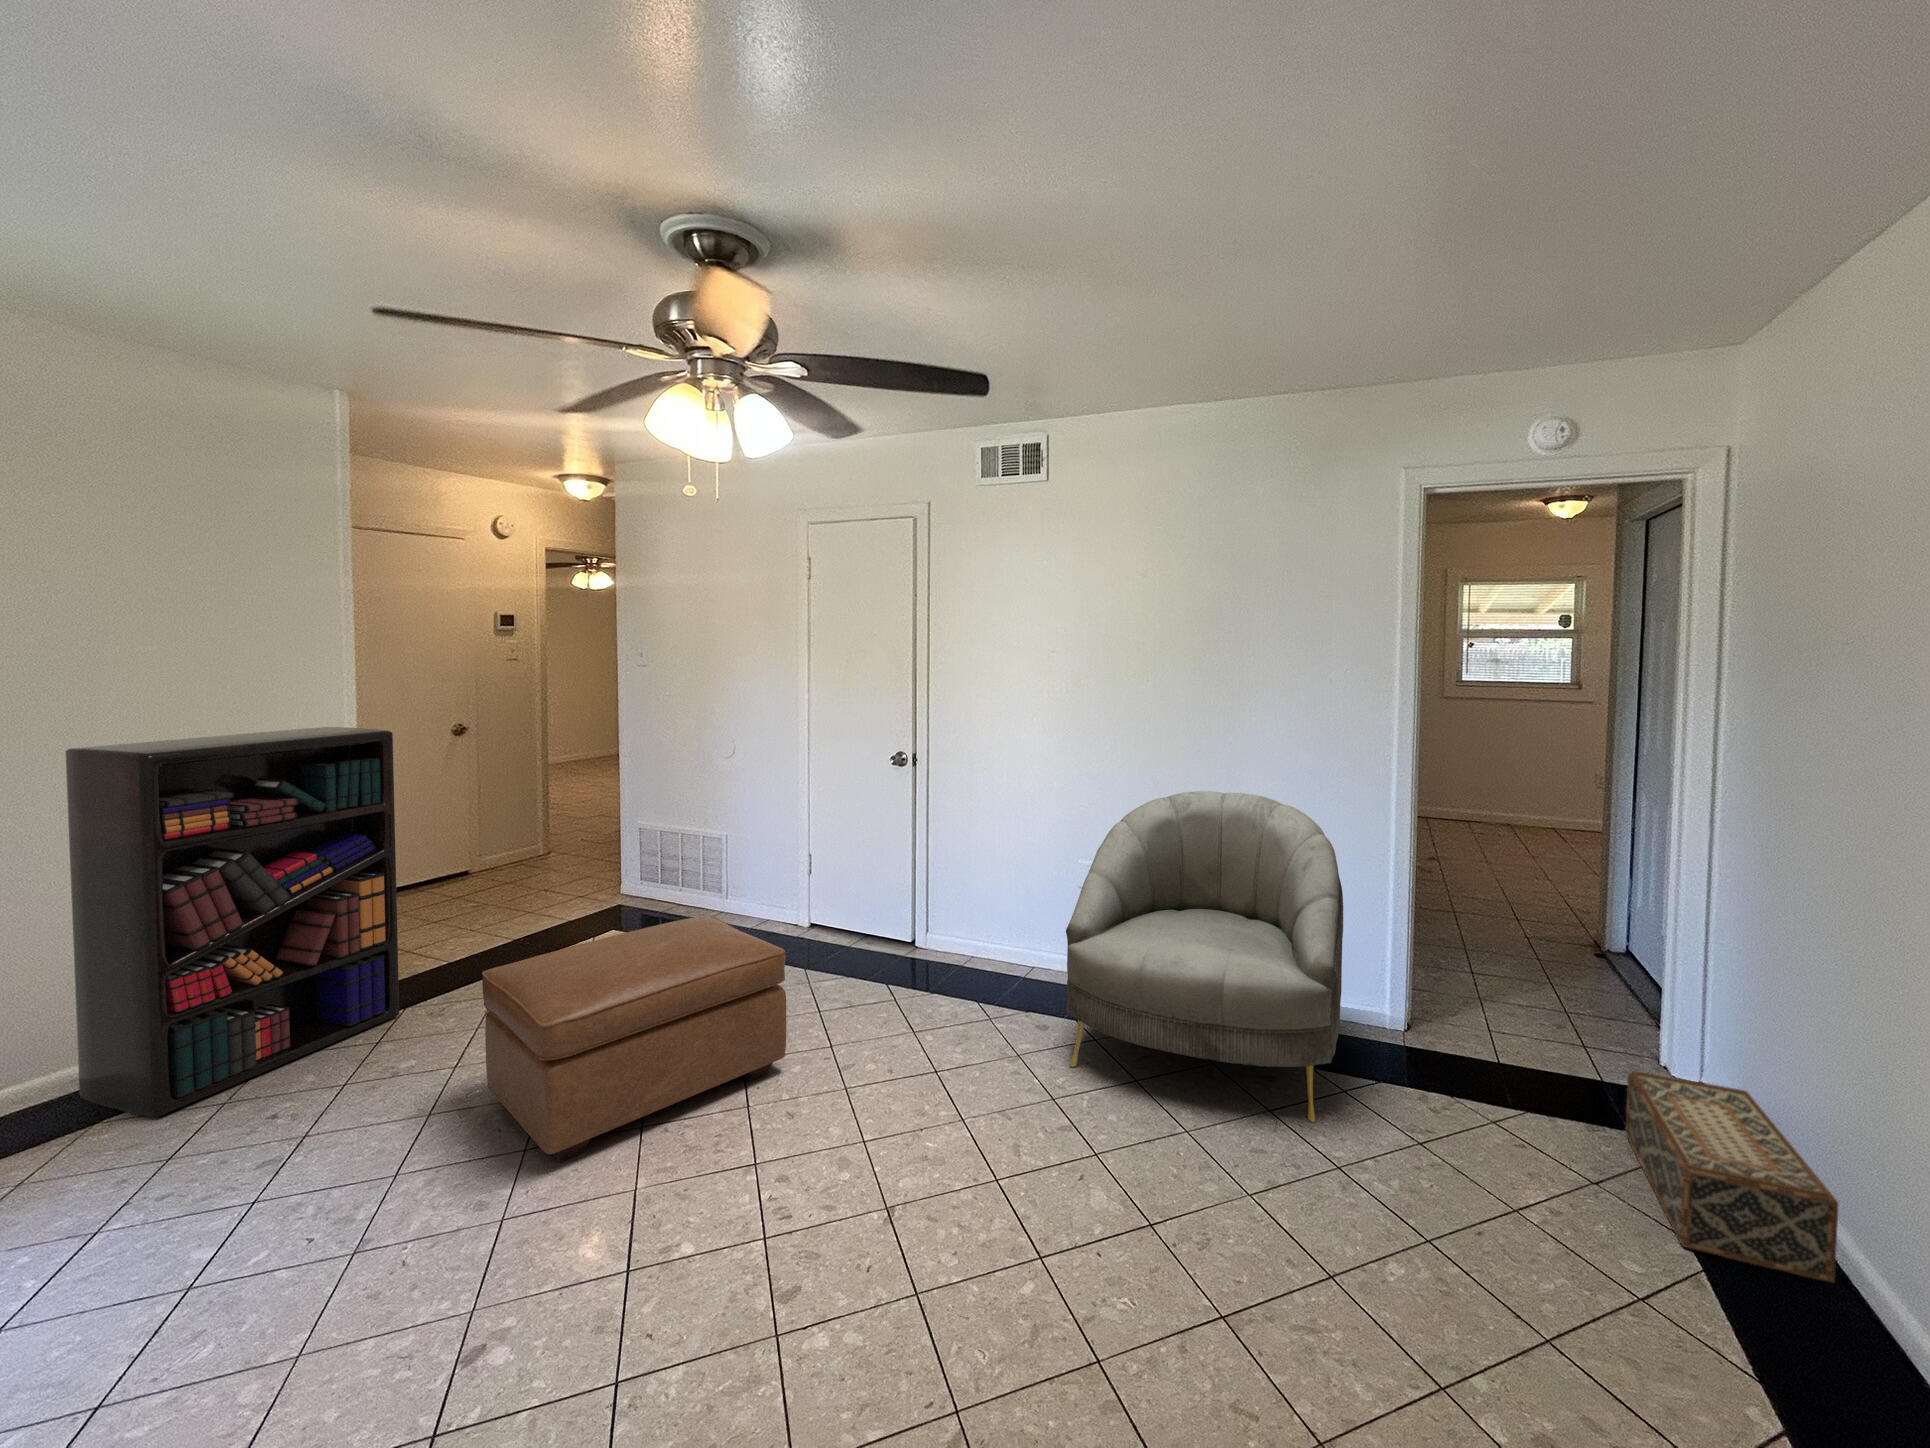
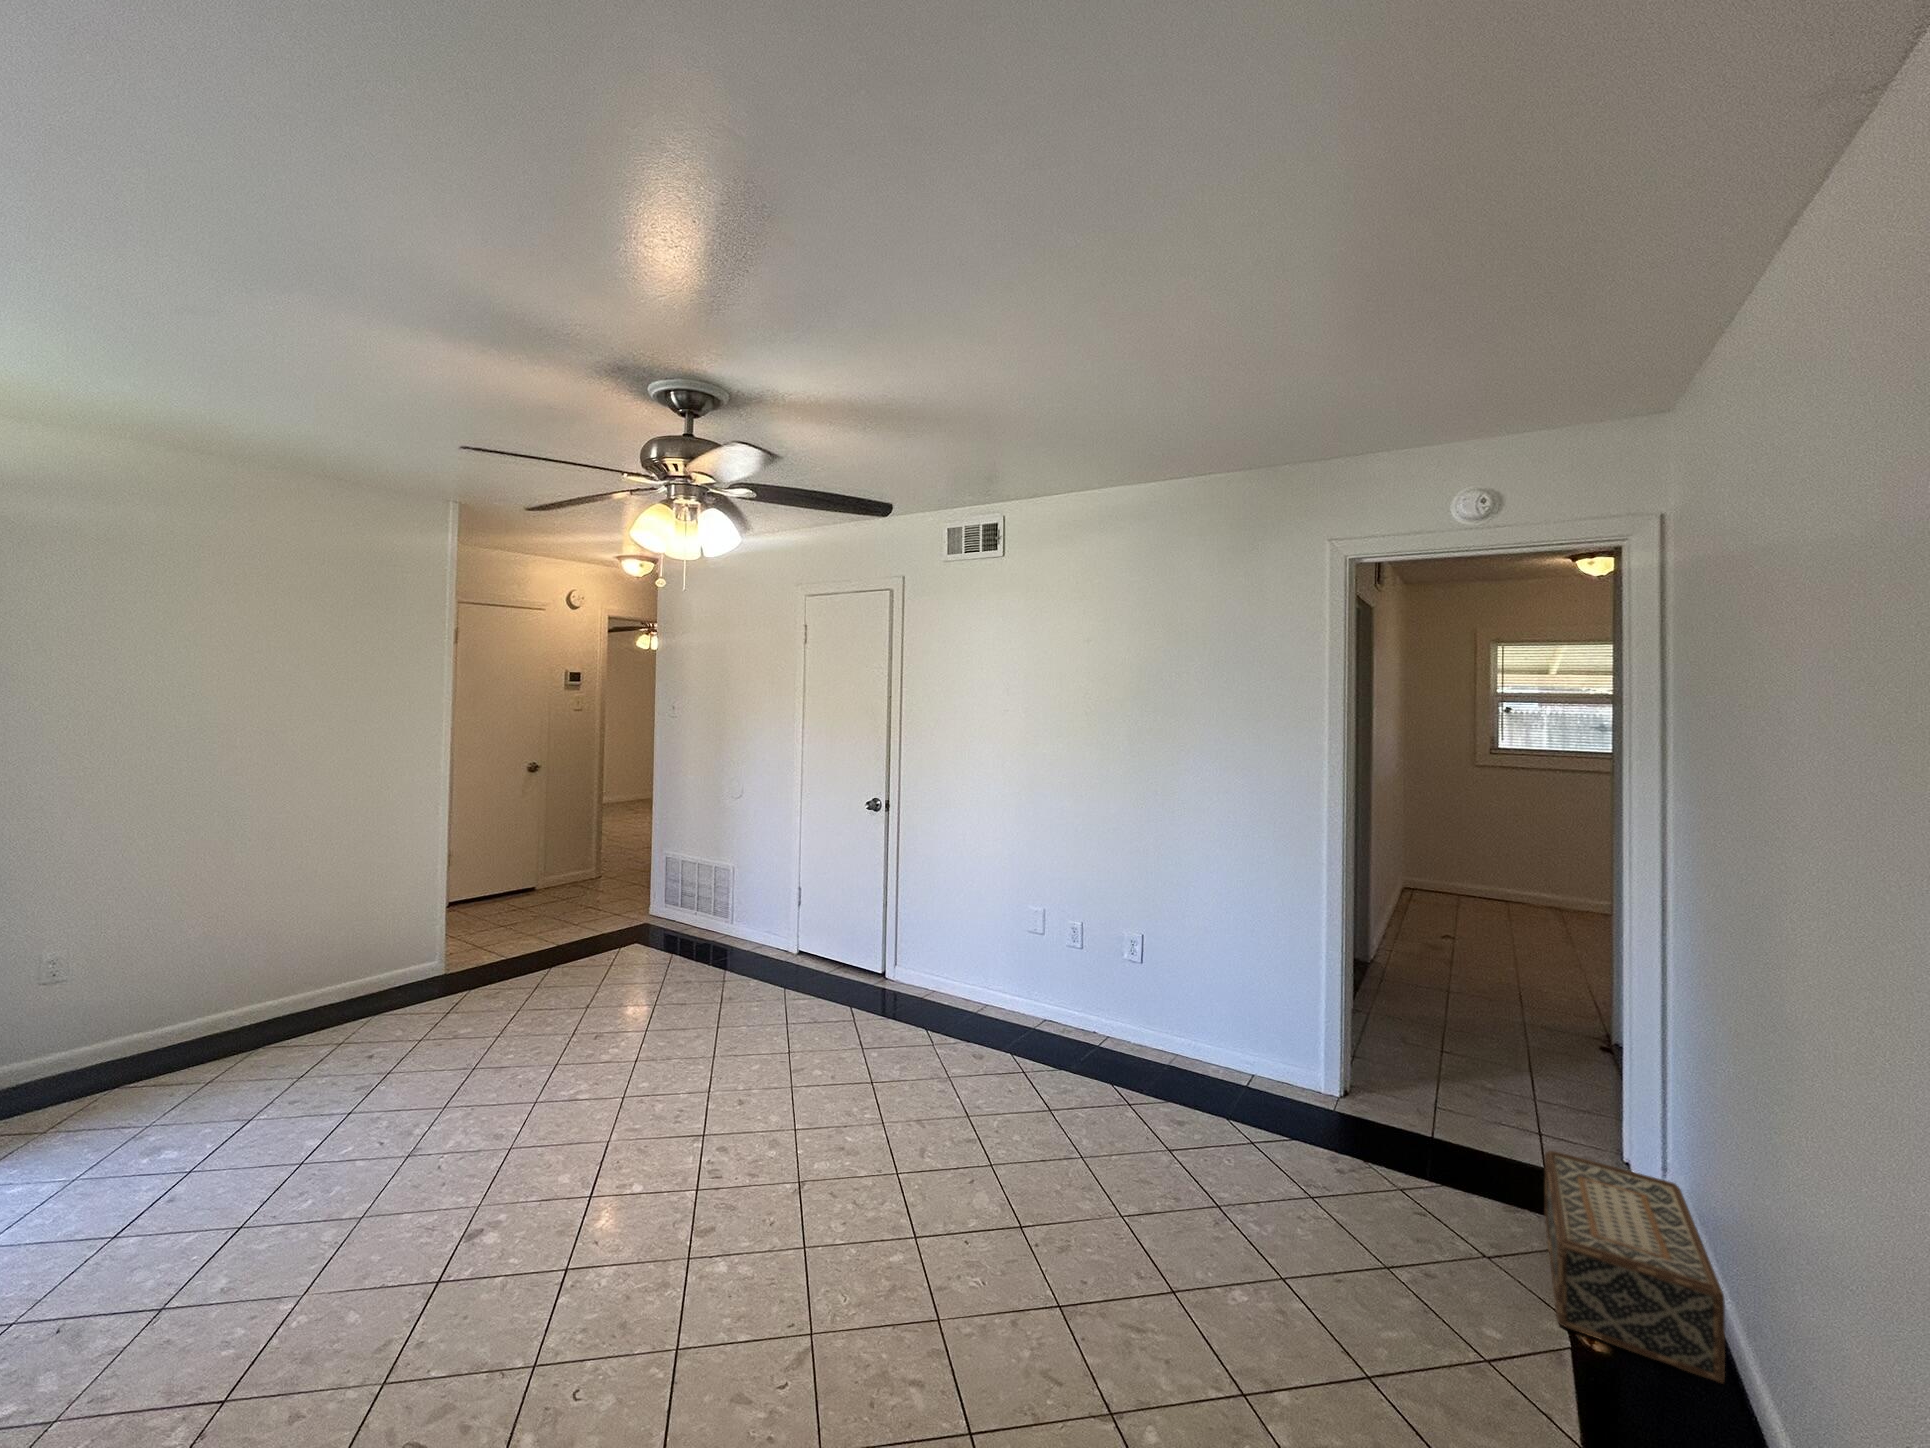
bookshelf: present [65,727,399,1117] -> none [253,761,475,1048]
armchair: present [1066,791,1343,1122] -> none [992,845,1258,1165]
ottoman: present [482,915,786,1162] -> none [517,929,750,1114]

